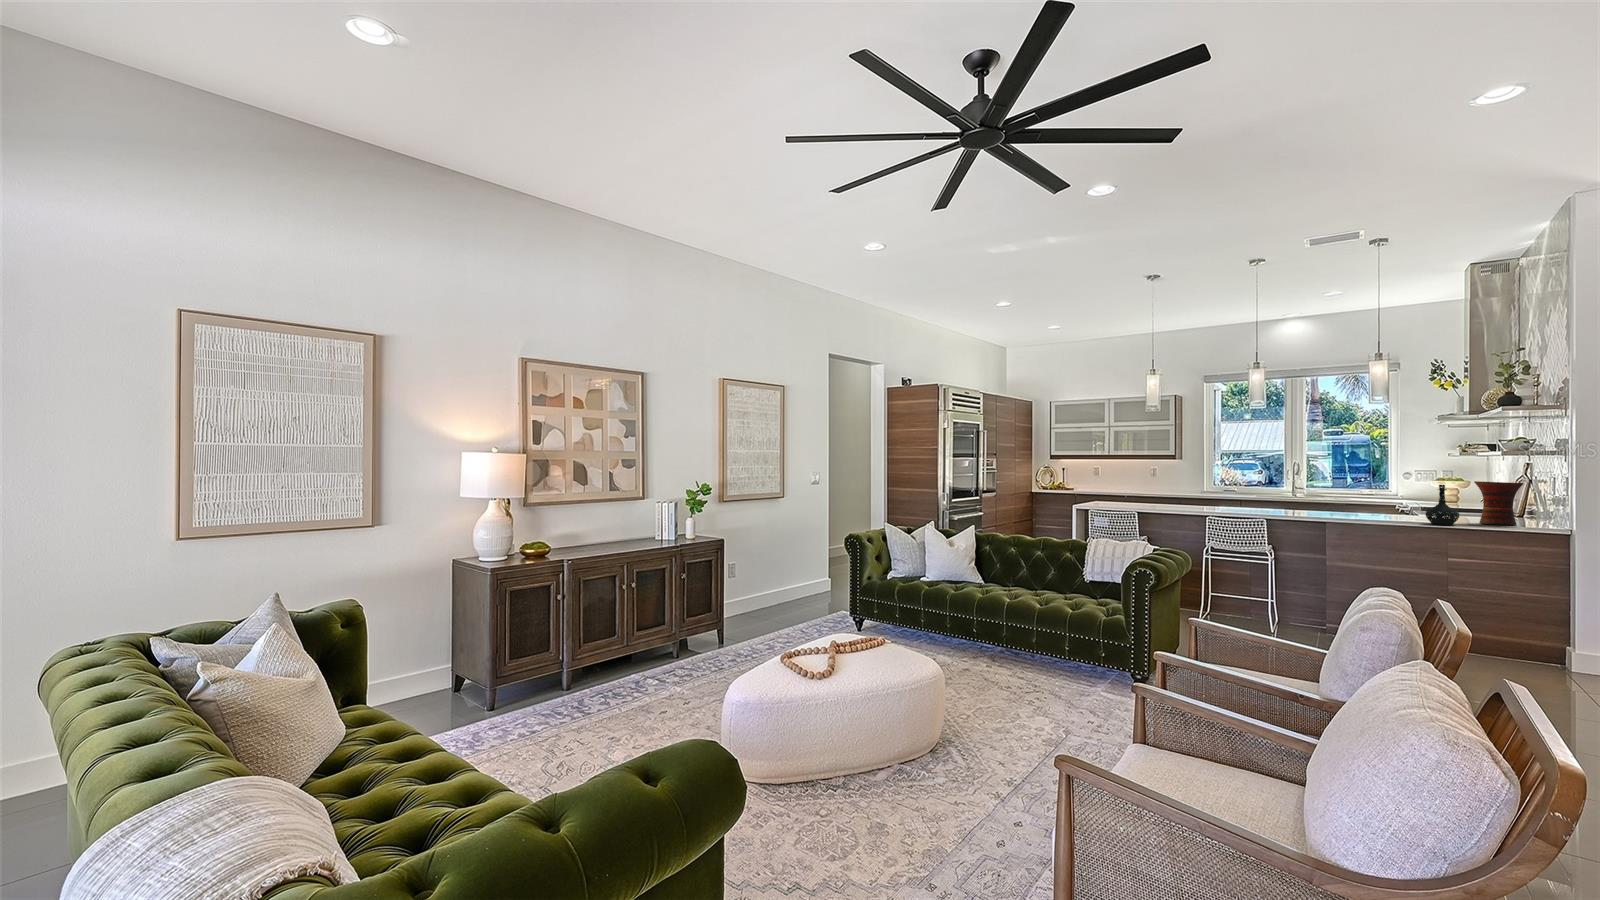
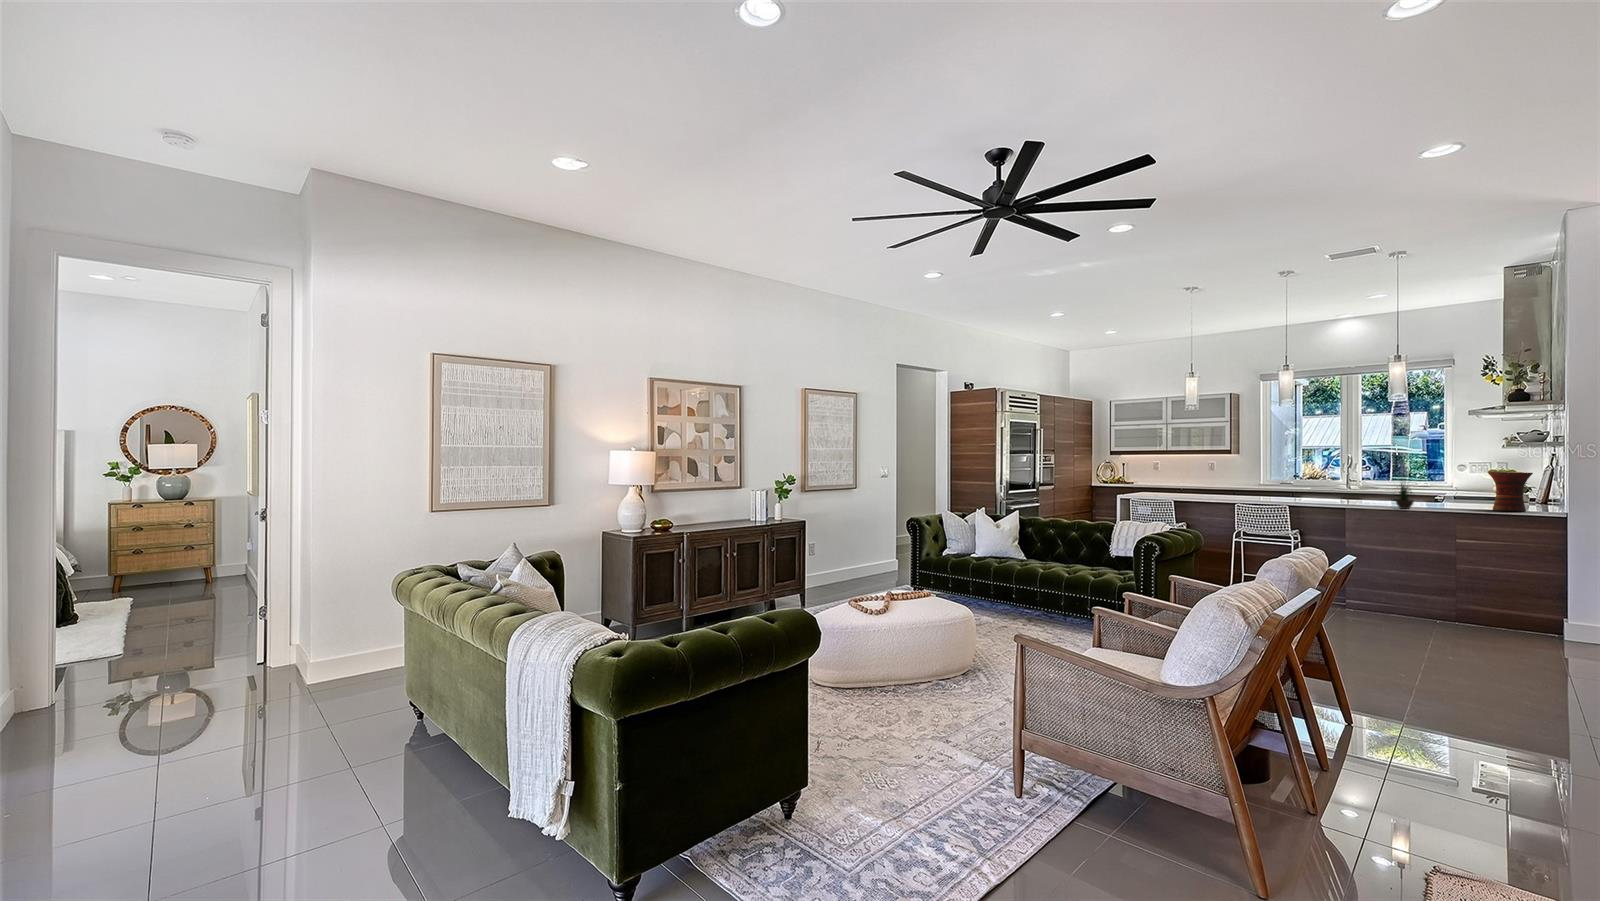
potted plant: none [1371,474,1405,522] -> present [1396,479,1414,509]
bottle: present [1426,485,1459,525] -> none [1438,475,1470,511]

